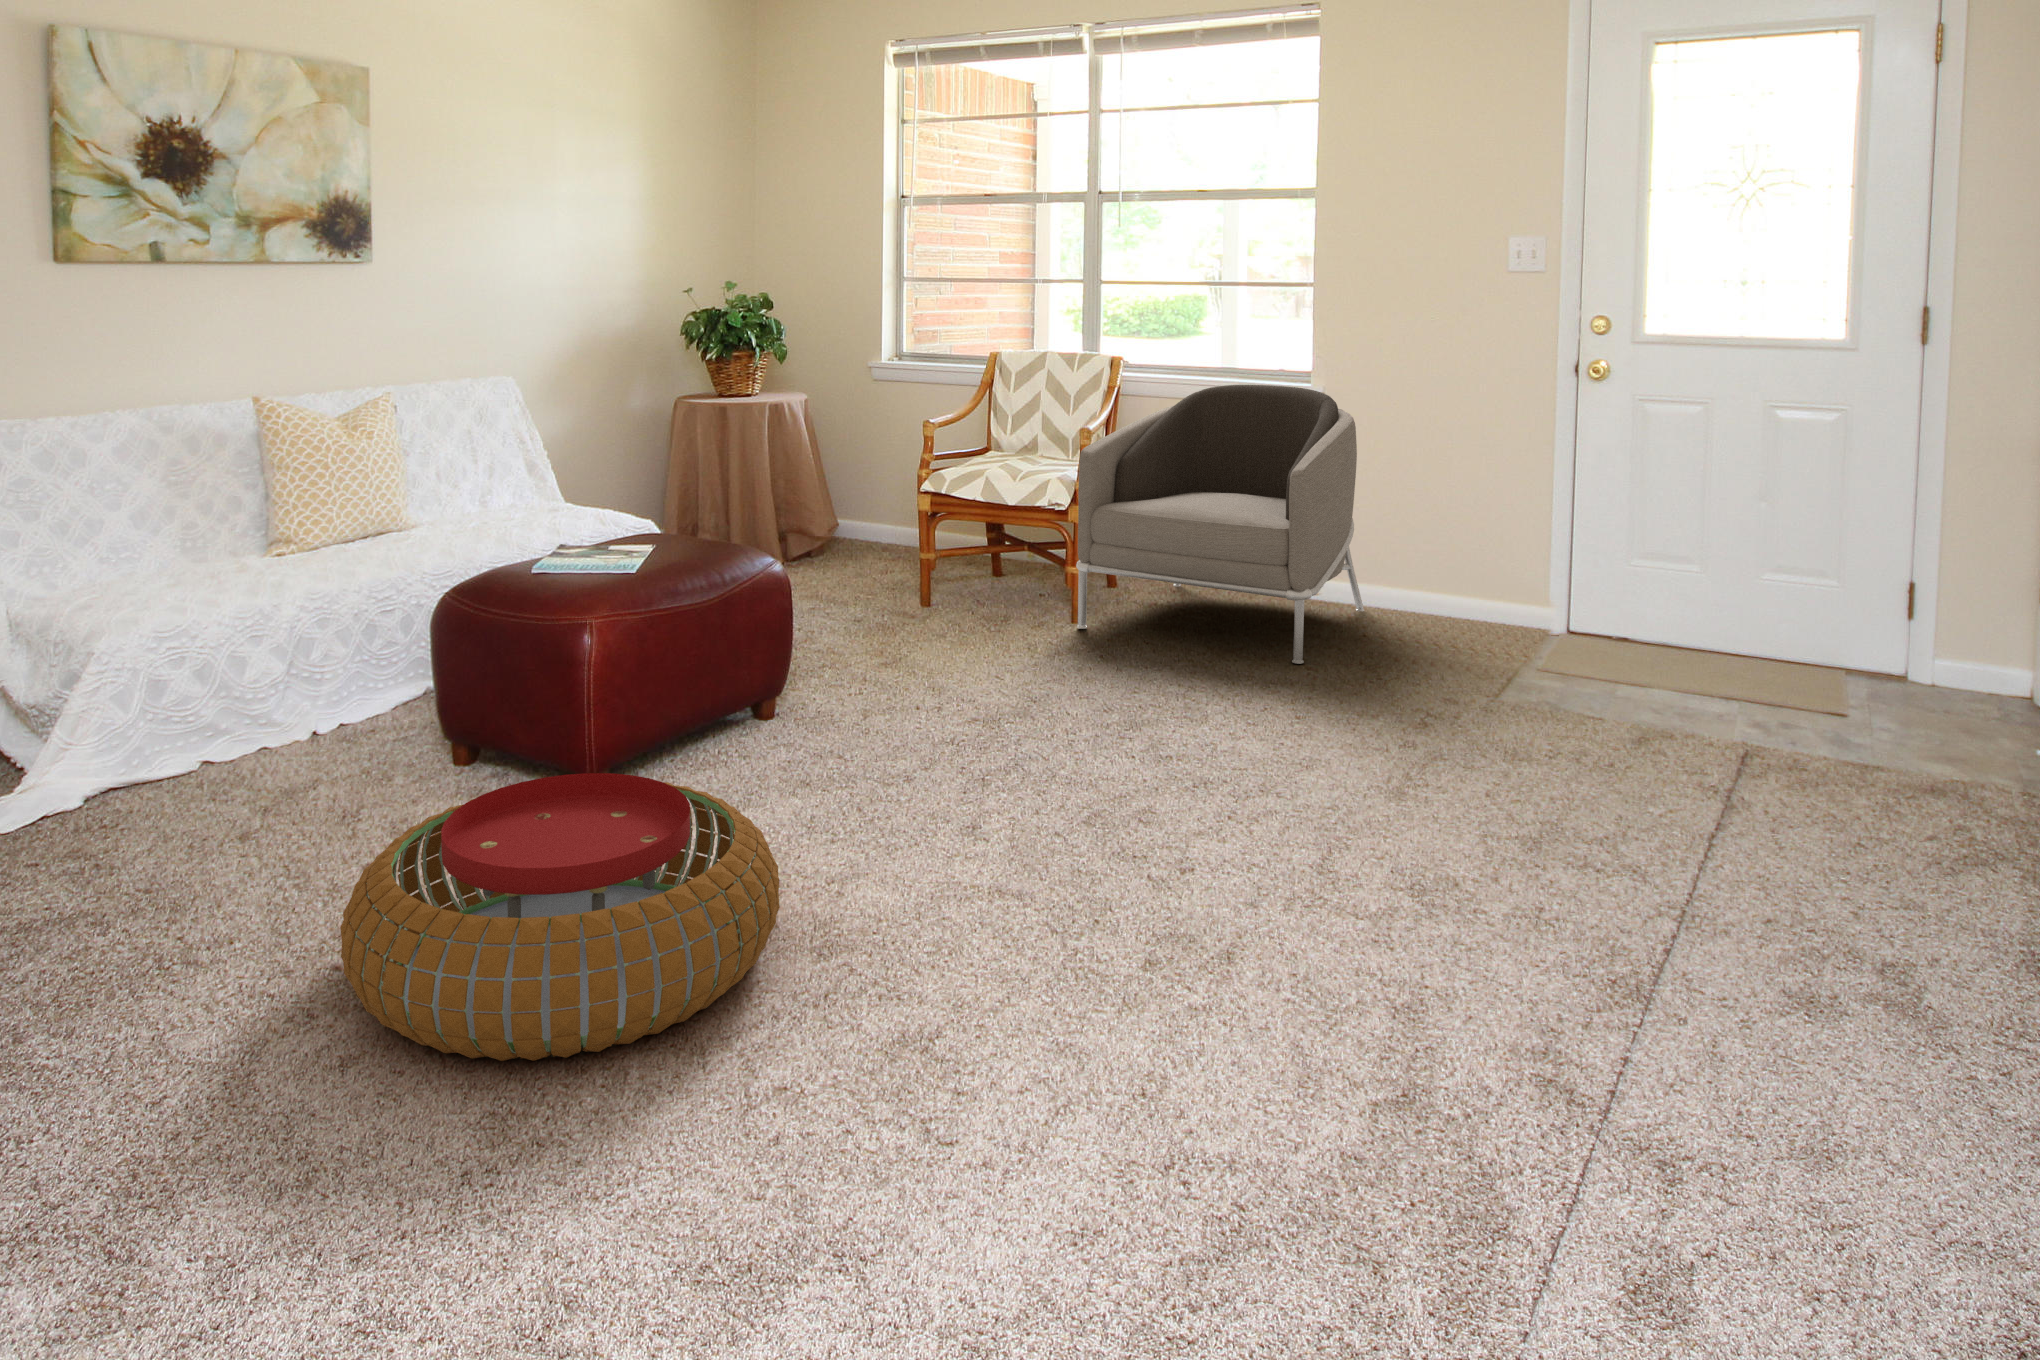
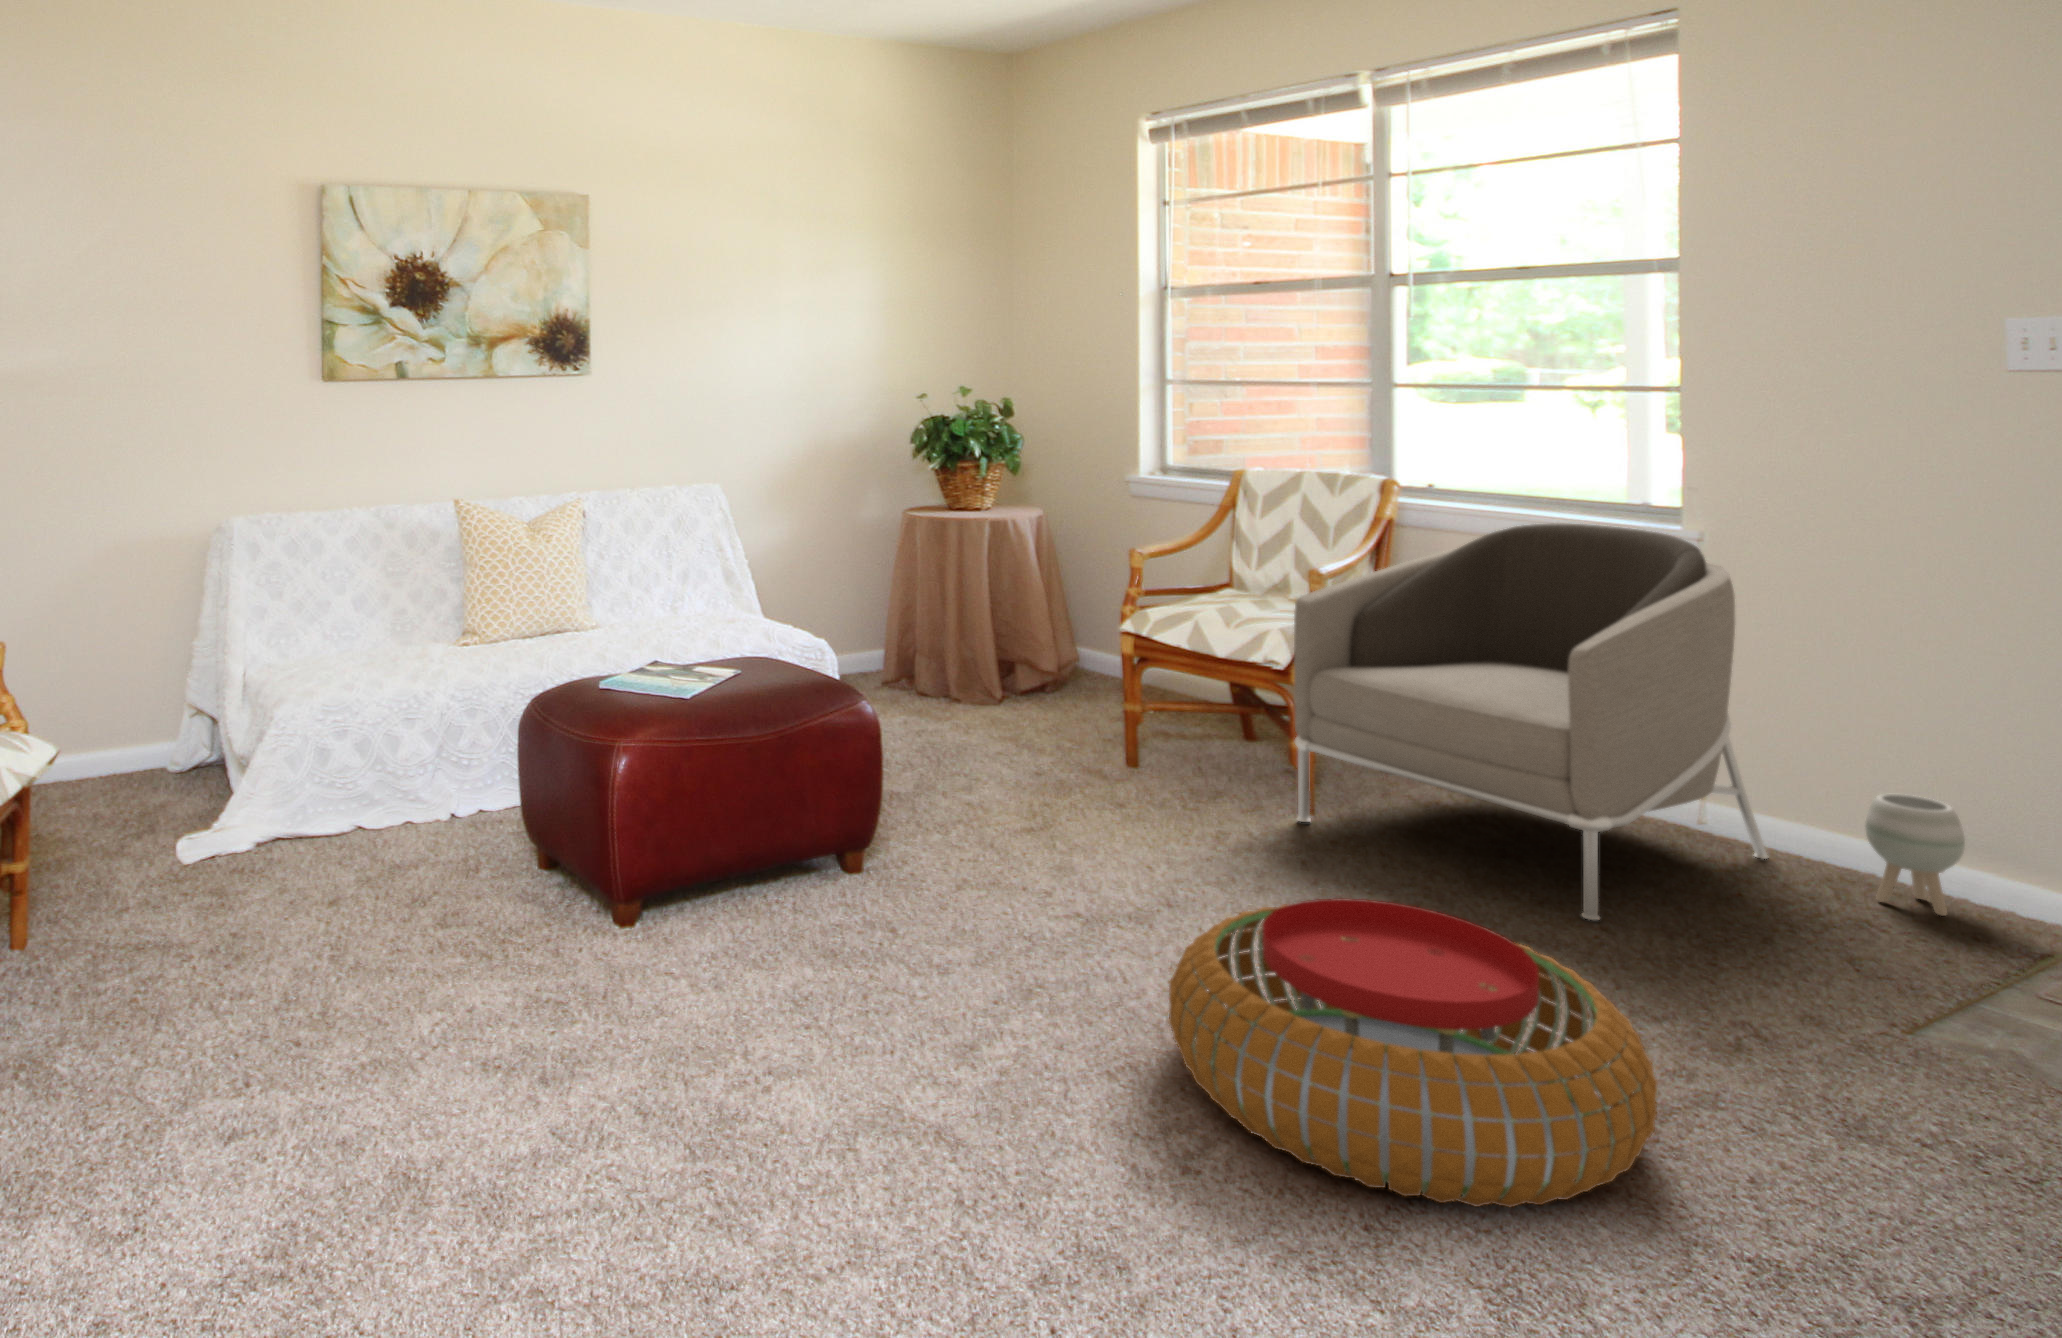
planter: none [1427,555,1480,630] -> present [1865,794,1965,916]
pouf: present [340,773,780,1061] -> present [1169,899,1658,1207]

